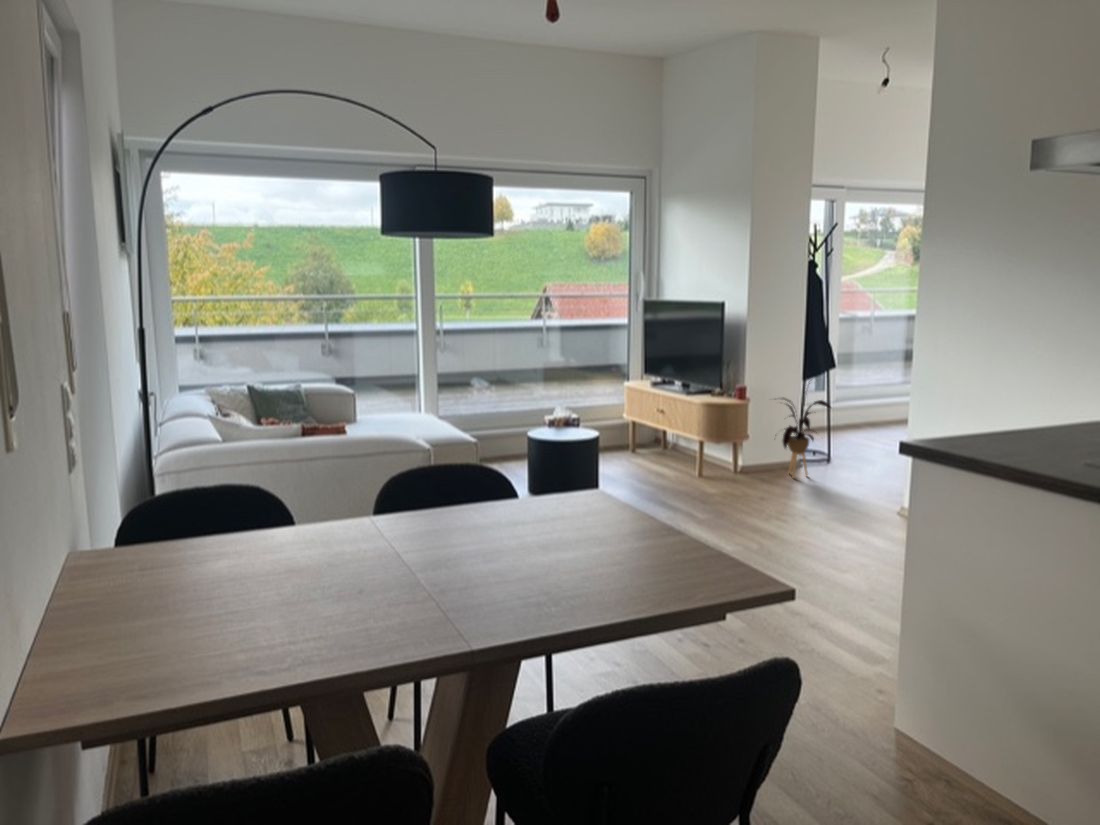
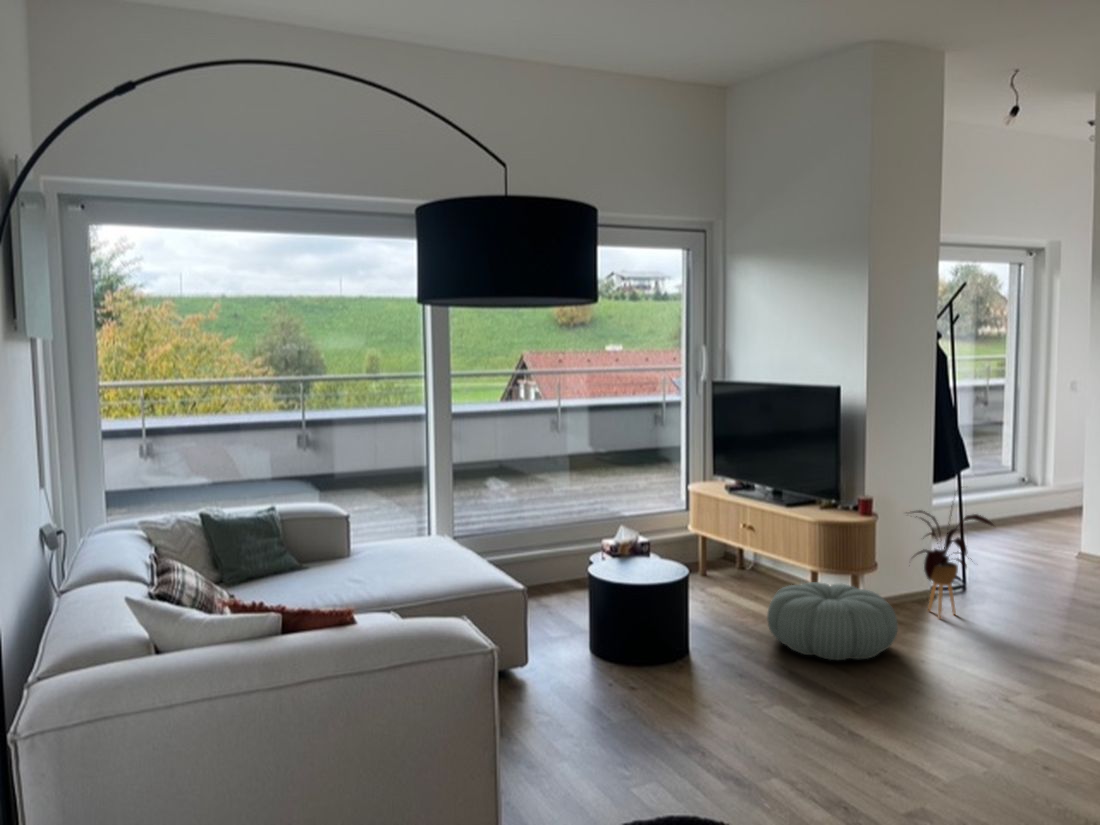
pouf: none [654,448,745,499] -> present [767,582,898,660]

